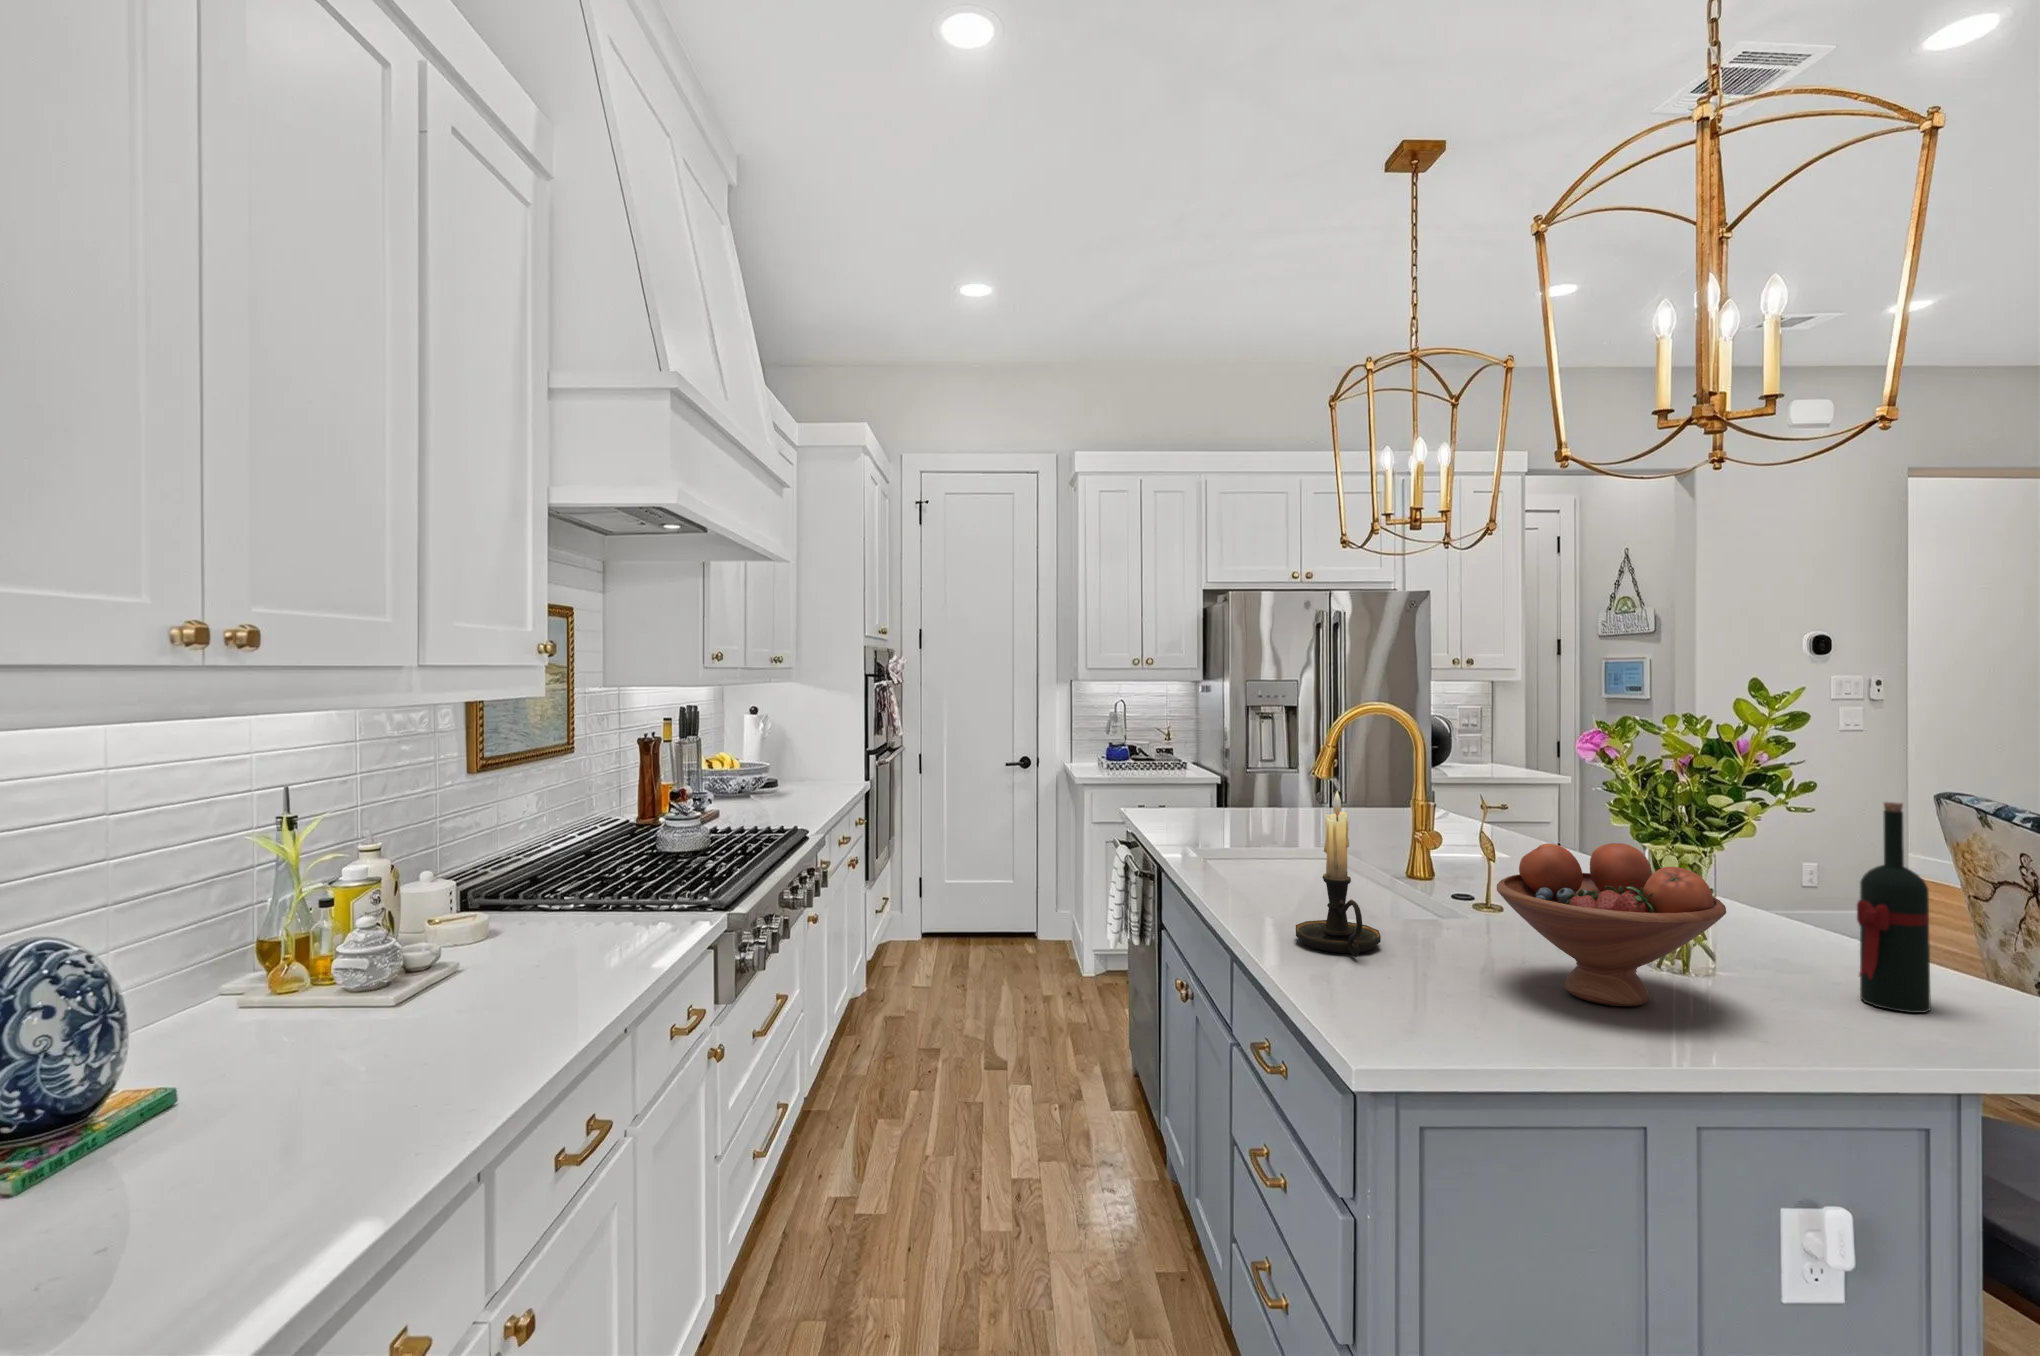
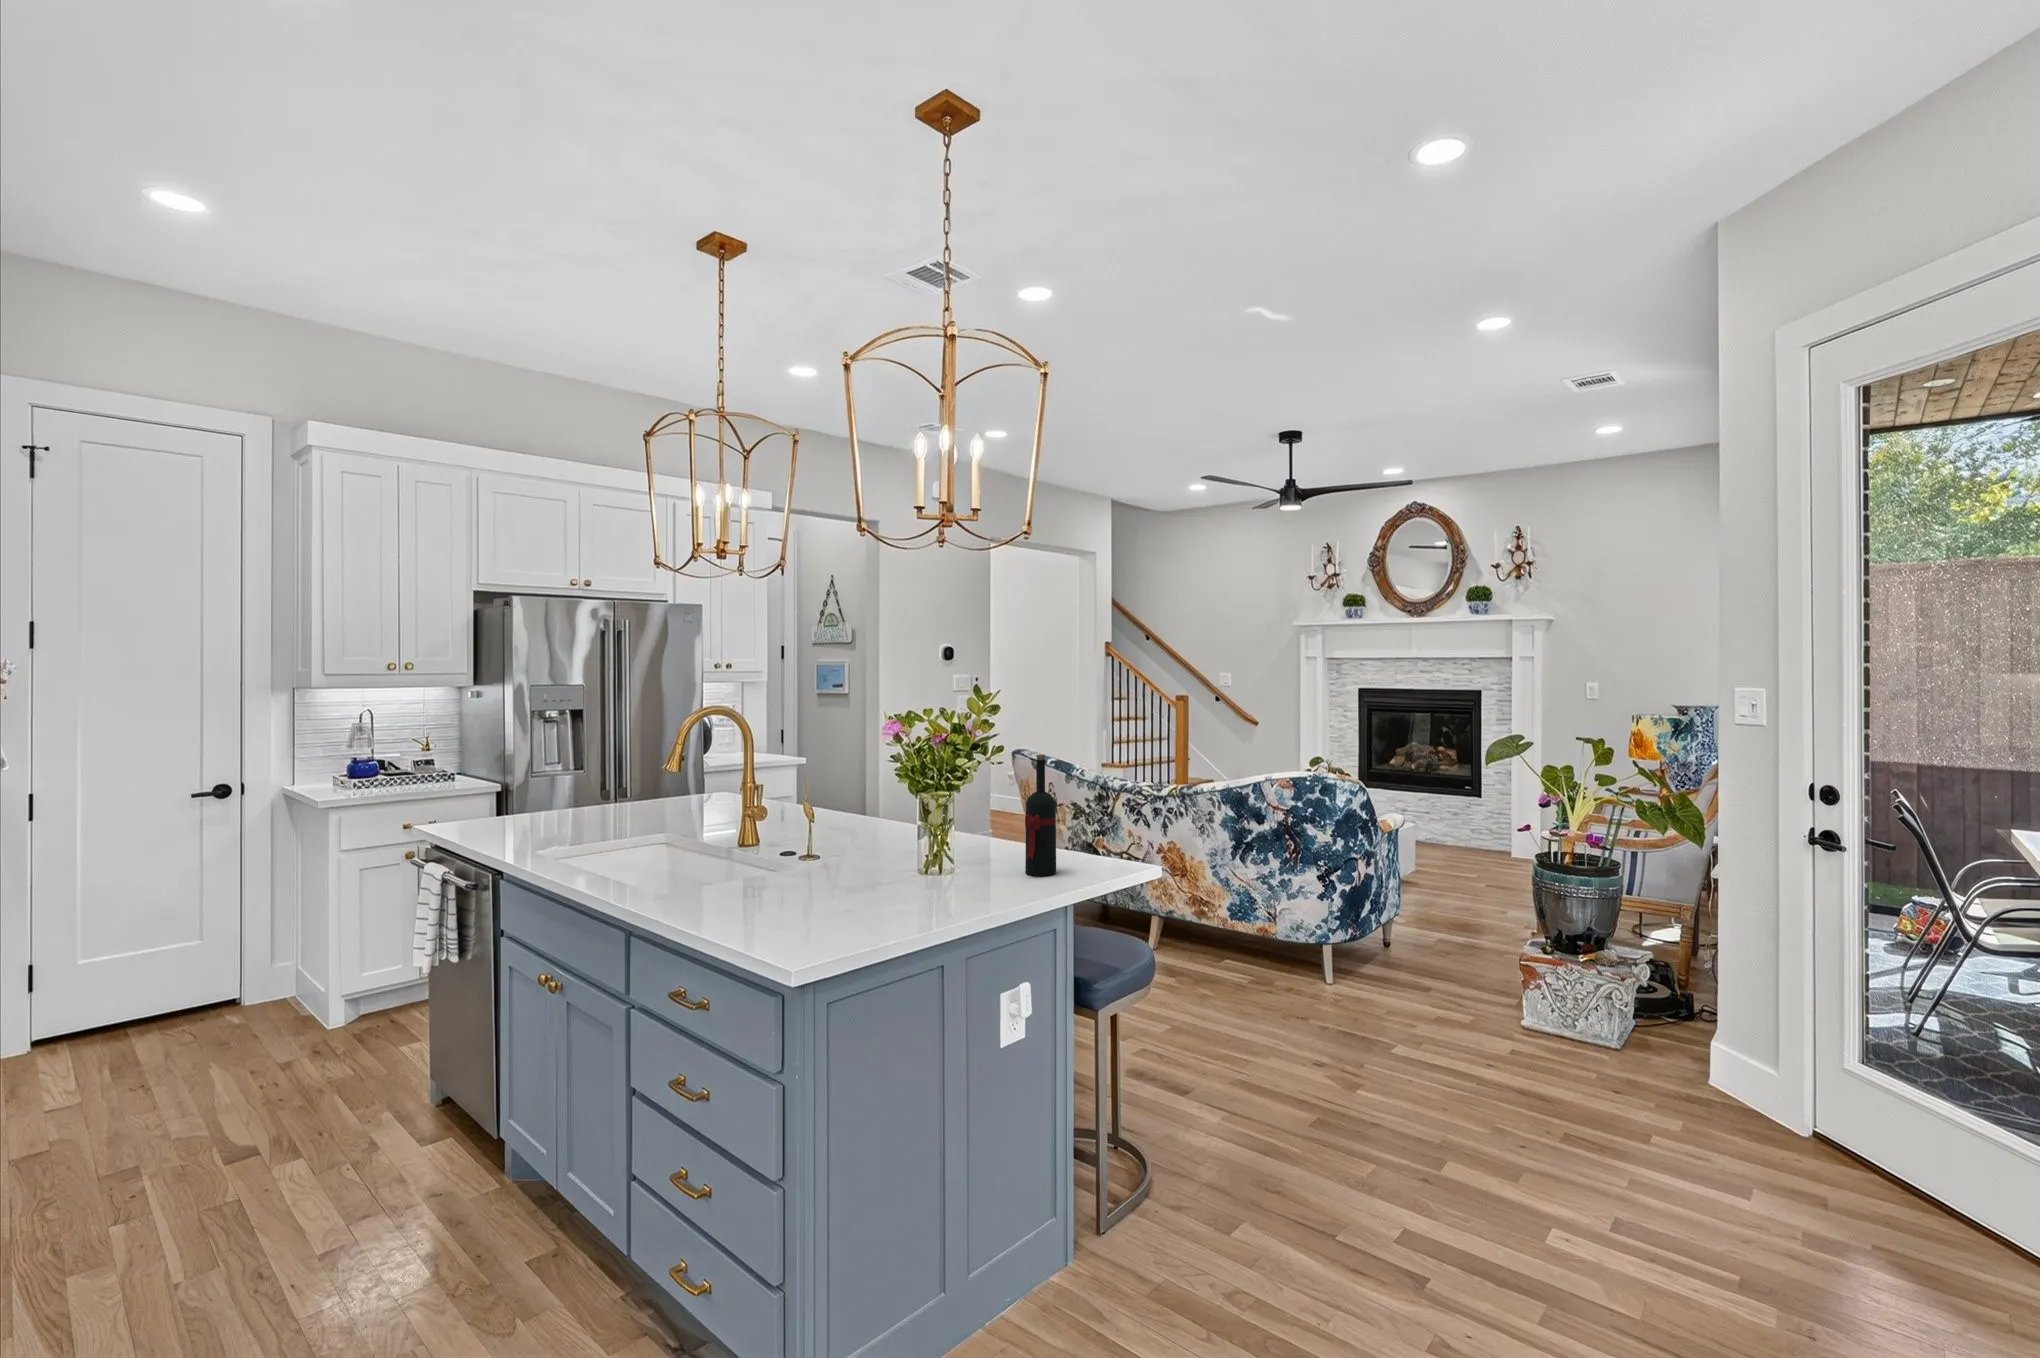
candle holder: present [1296,791,1381,956] -> none [676,777,747,908]
fruit bowl: present [1497,843,1726,1006] -> none [837,795,971,904]

